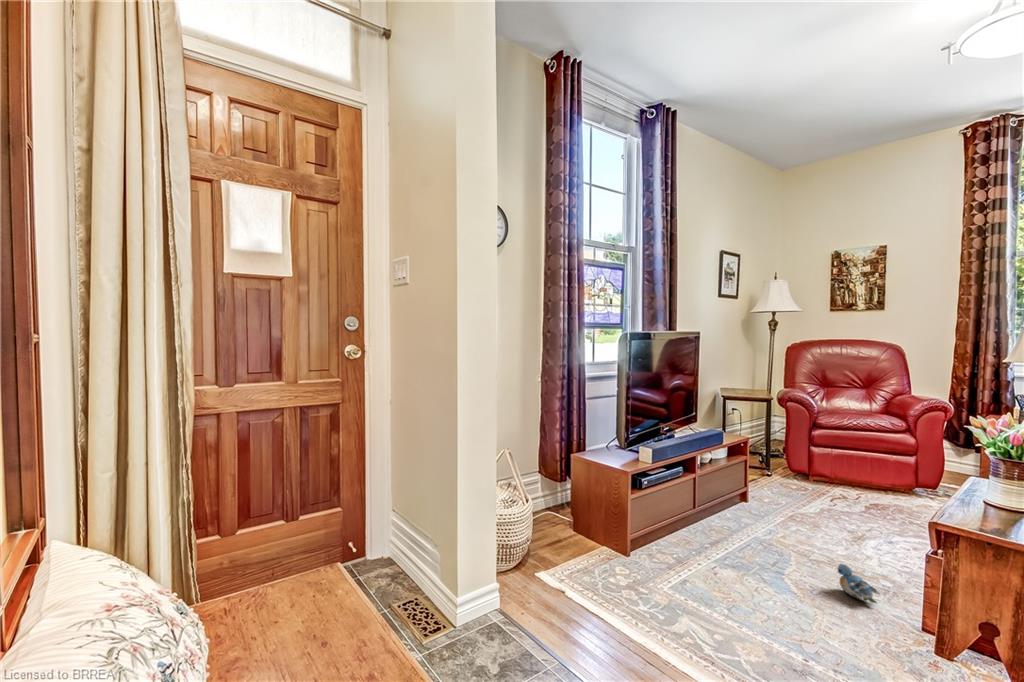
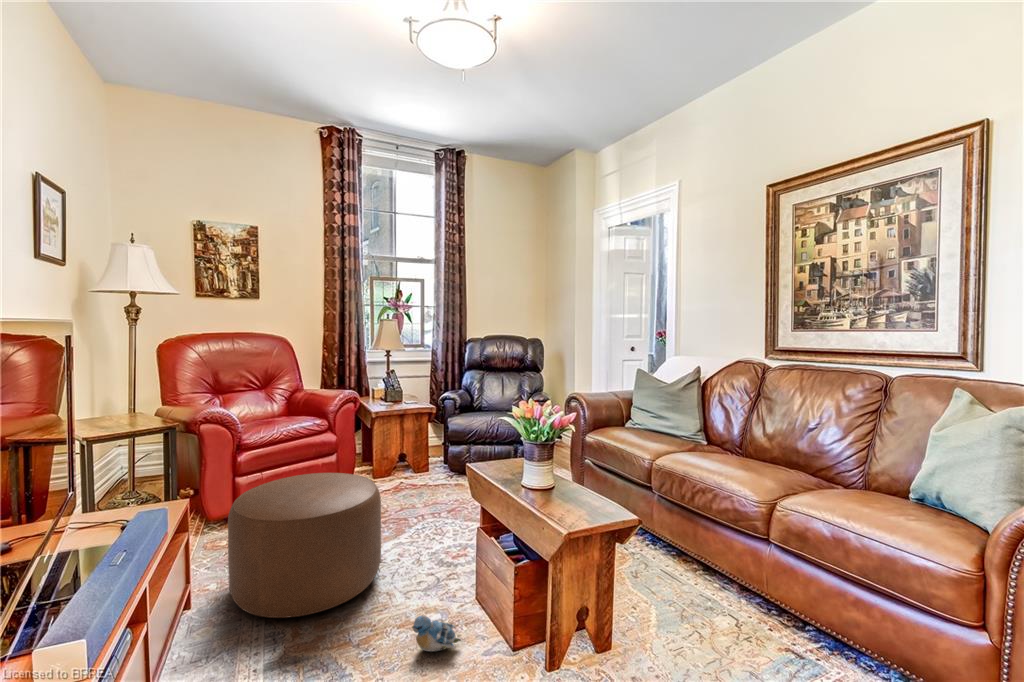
ottoman: none [761,447,884,546] -> present [228,473,381,618]

